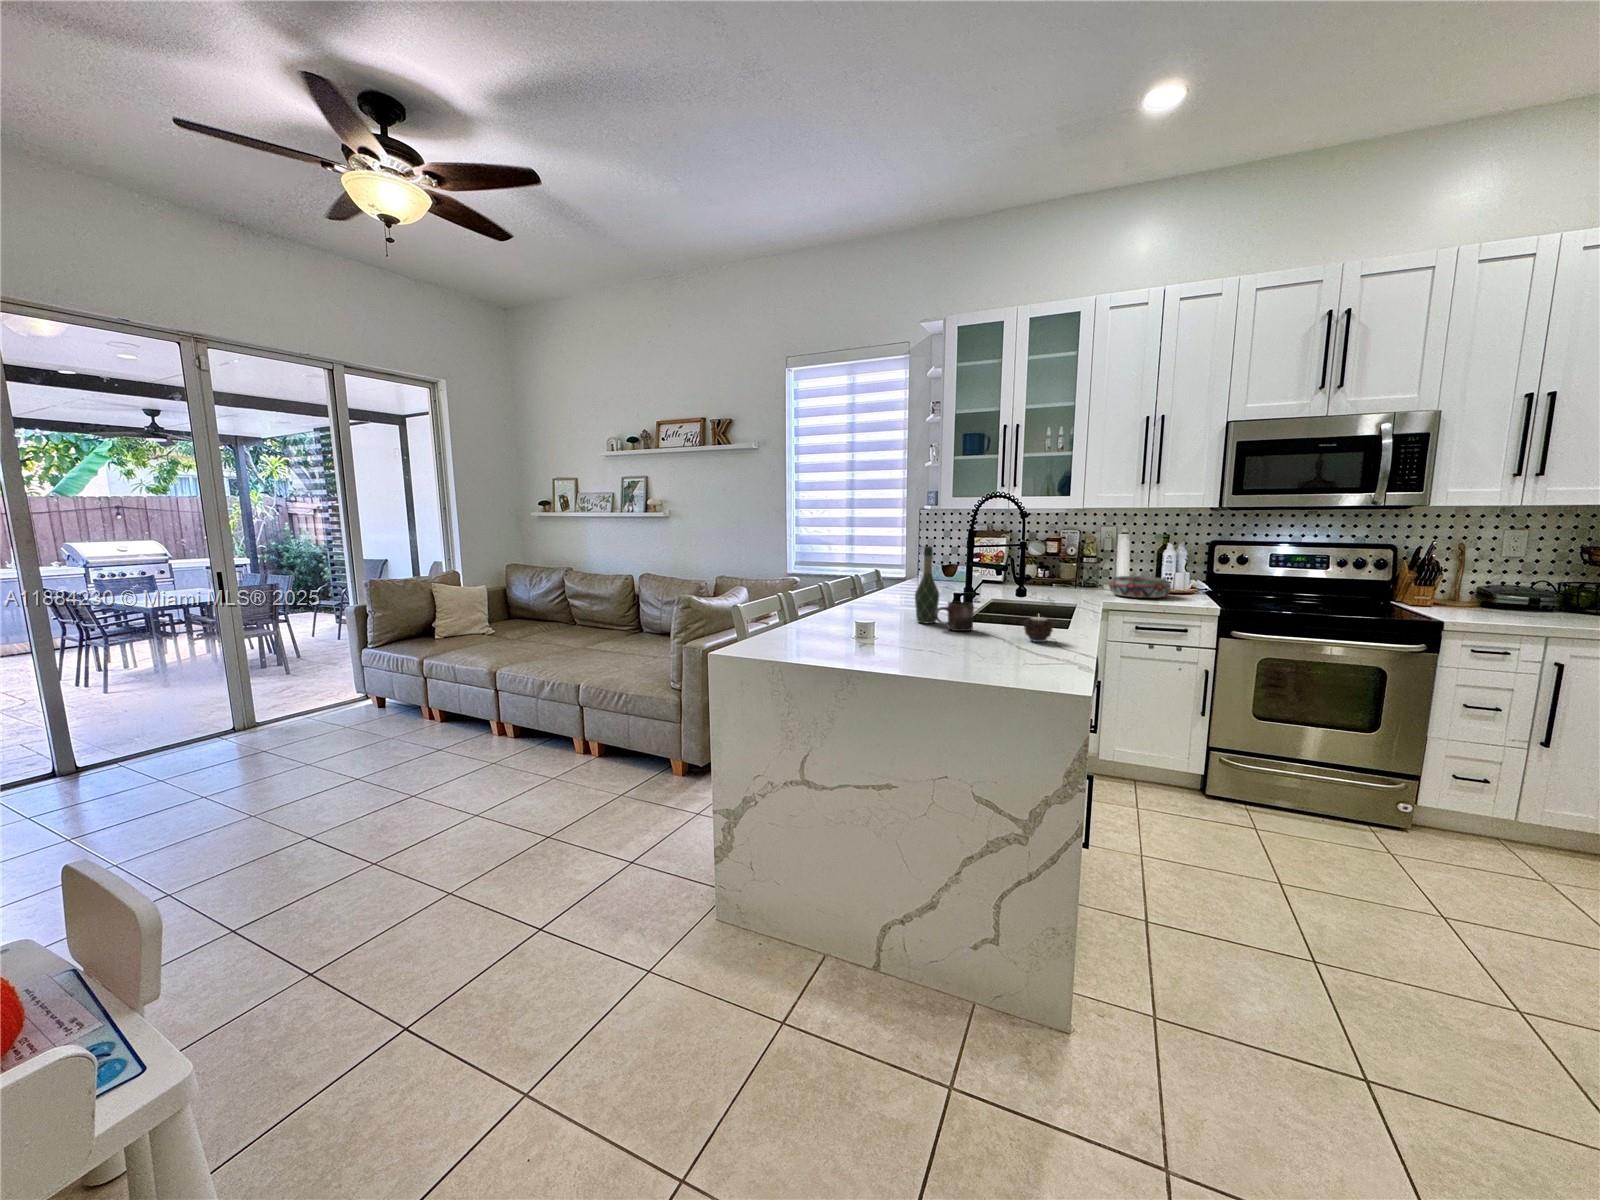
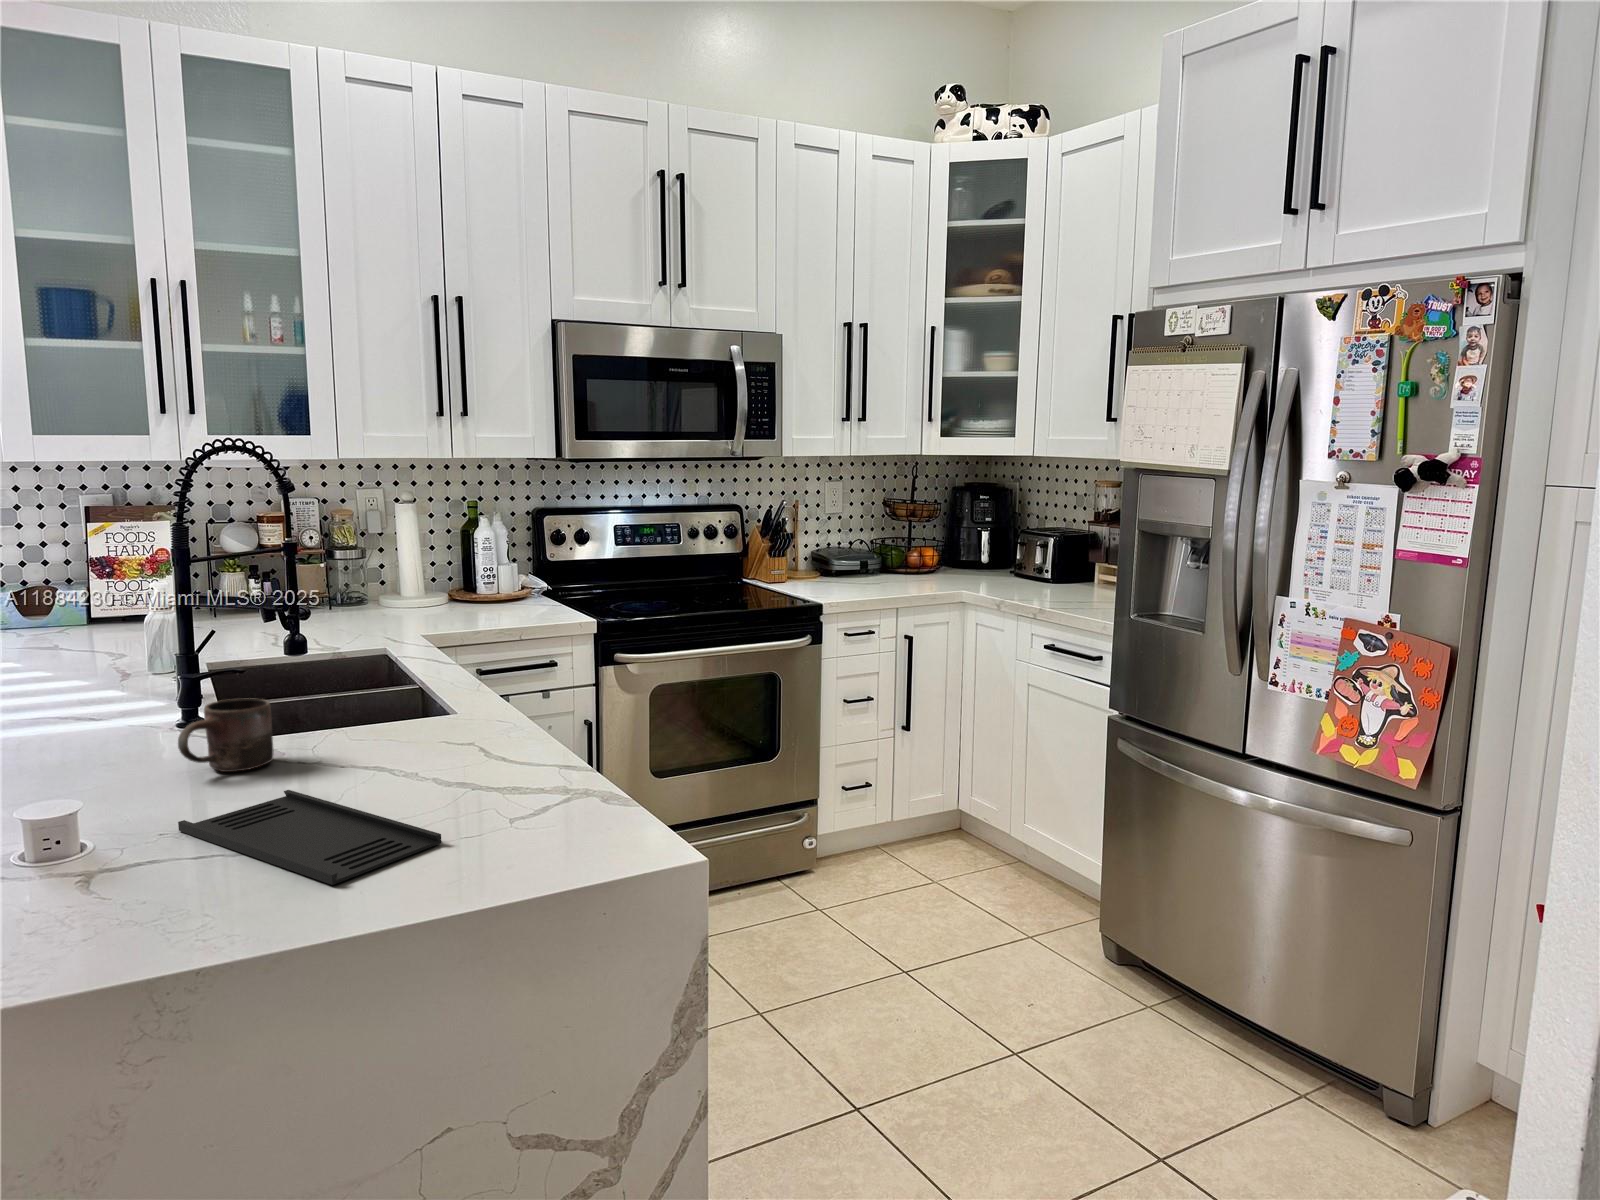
wine bottle: present [915,546,939,623] -> none [88,574,160,768]
decorative bowl: present [1109,576,1171,598] -> none [407,577,508,617]
candle: present [1023,617,1054,642] -> none [402,700,467,759]
tray: none [916,637,996,664] -> present [178,790,441,885]

